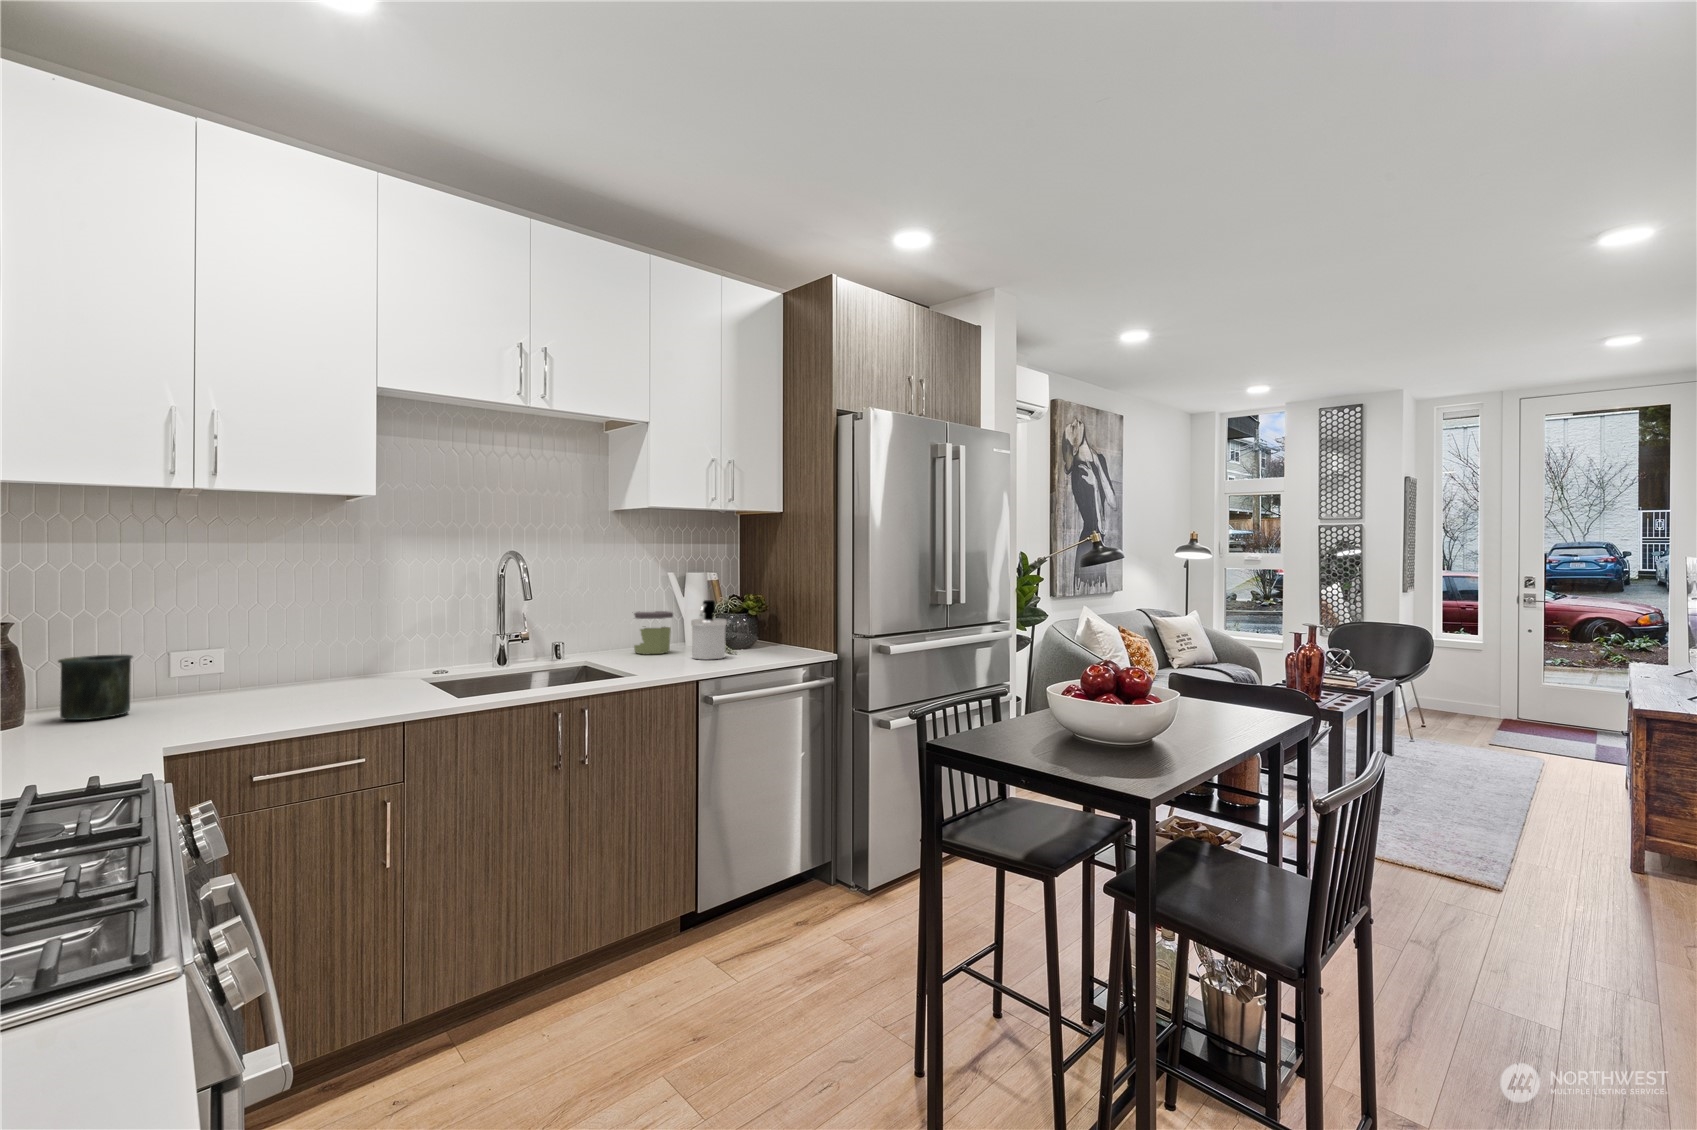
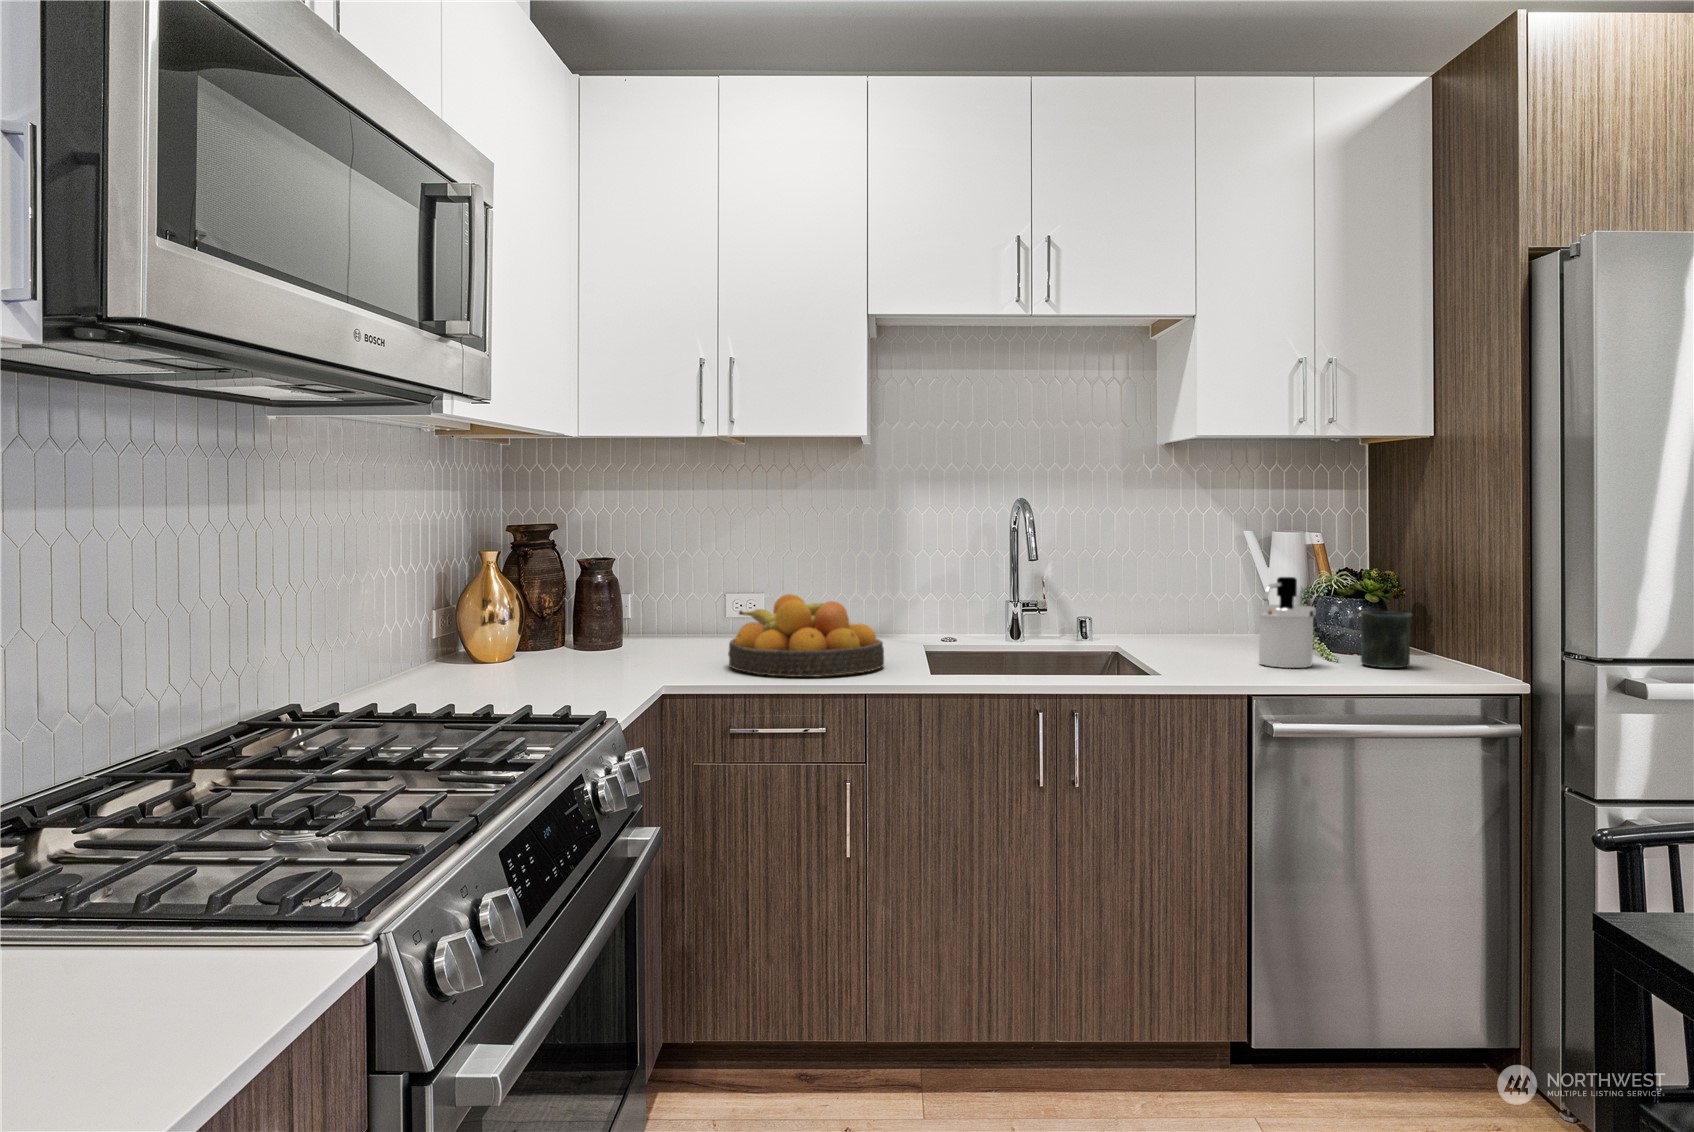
jar: present [634,611,673,654] -> none [1180,589,1242,653]
fruit bowl: none [236,627,410,703] -> present [728,594,884,677]
mug: present [58,655,133,720] -> present [1360,611,1412,668]

